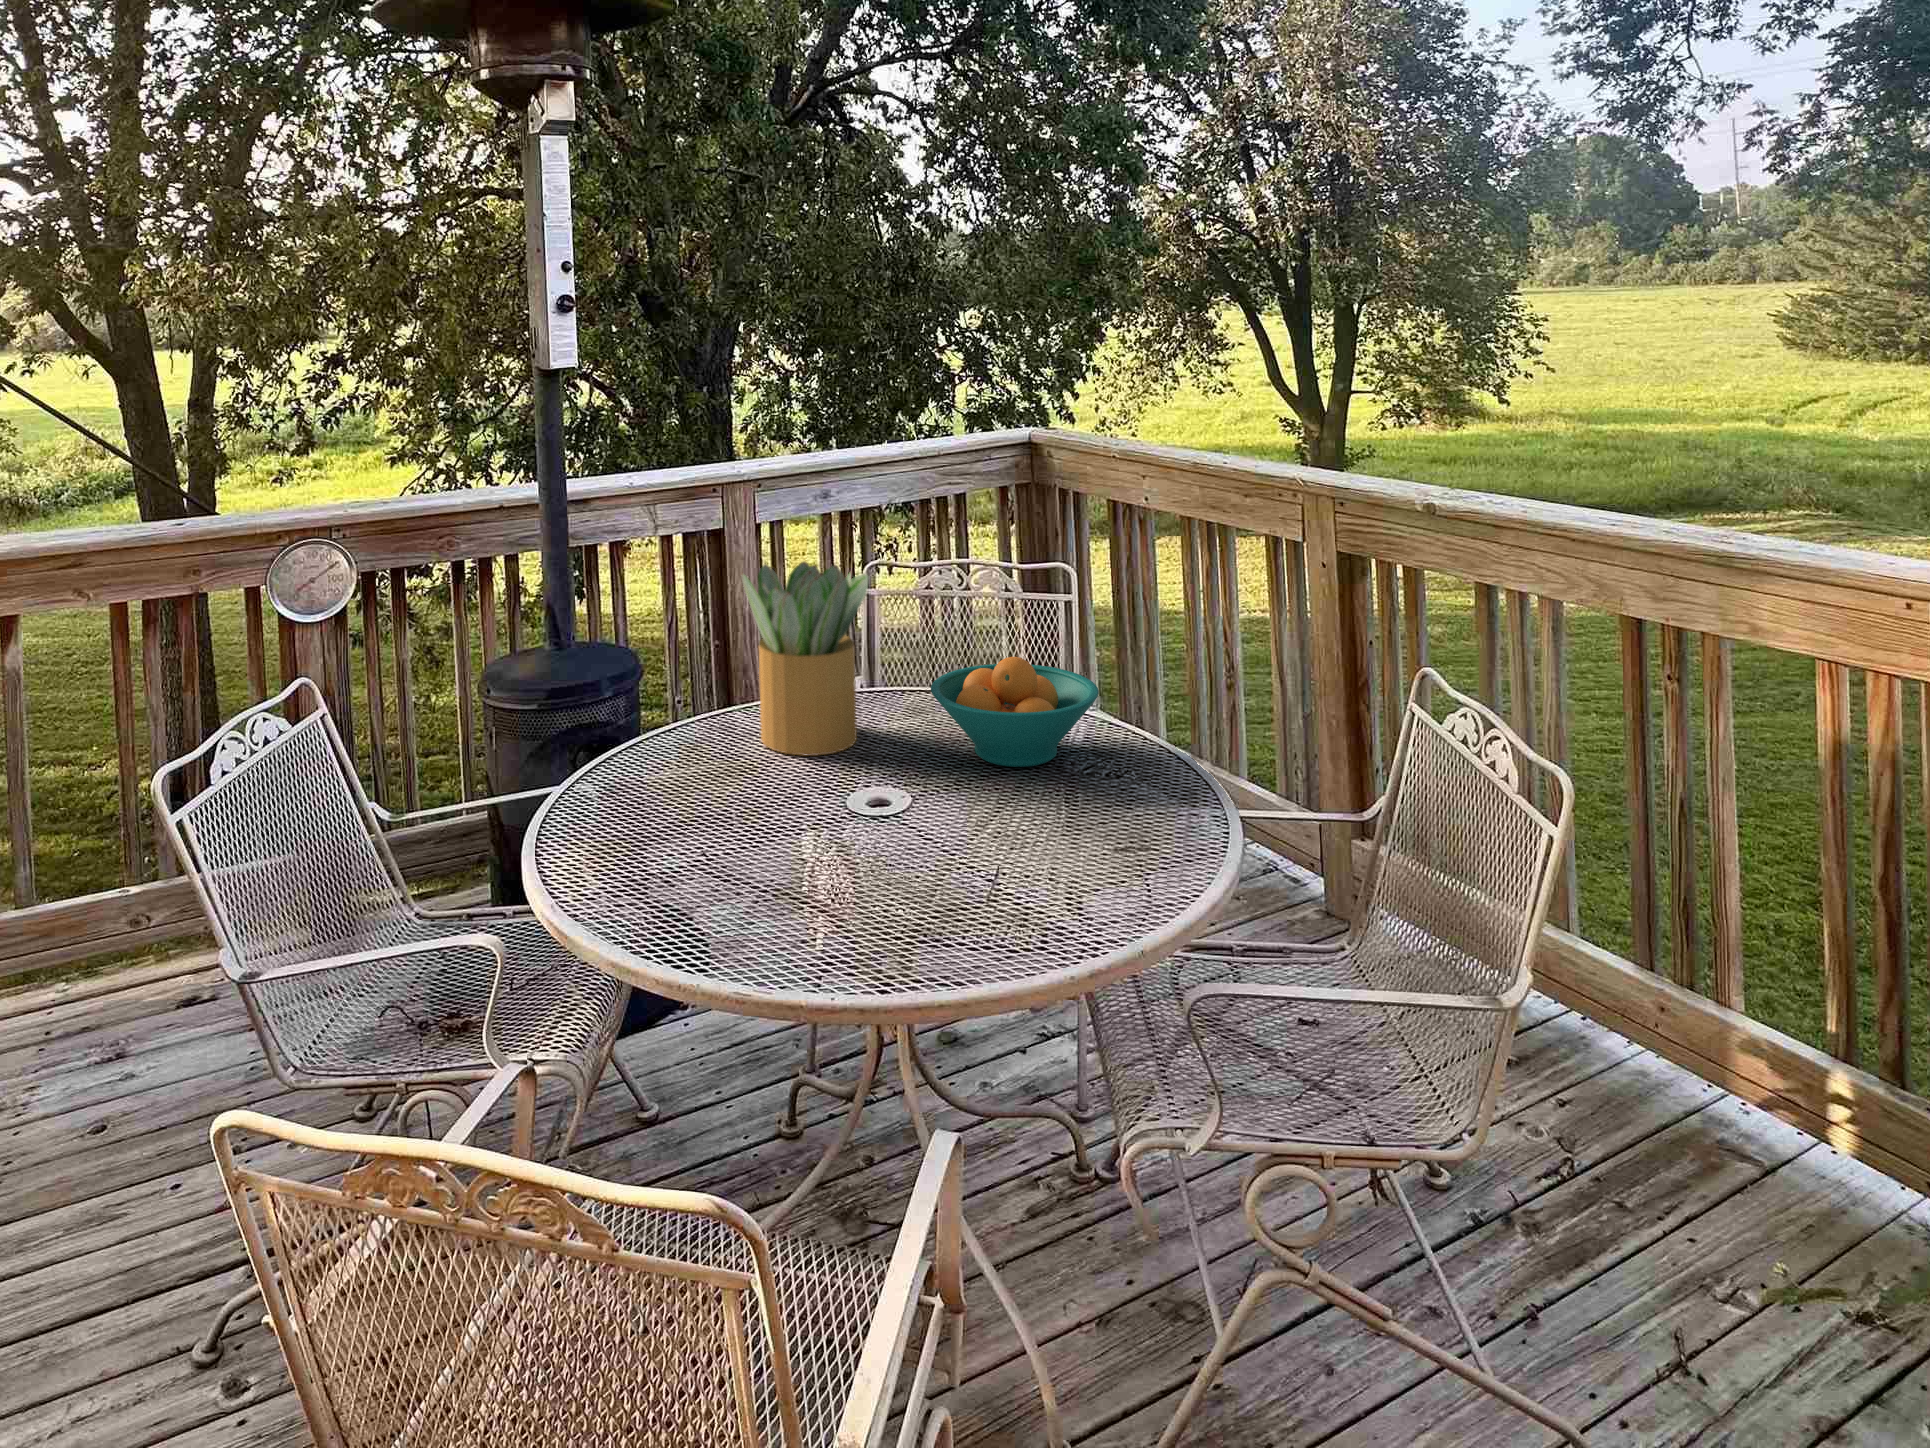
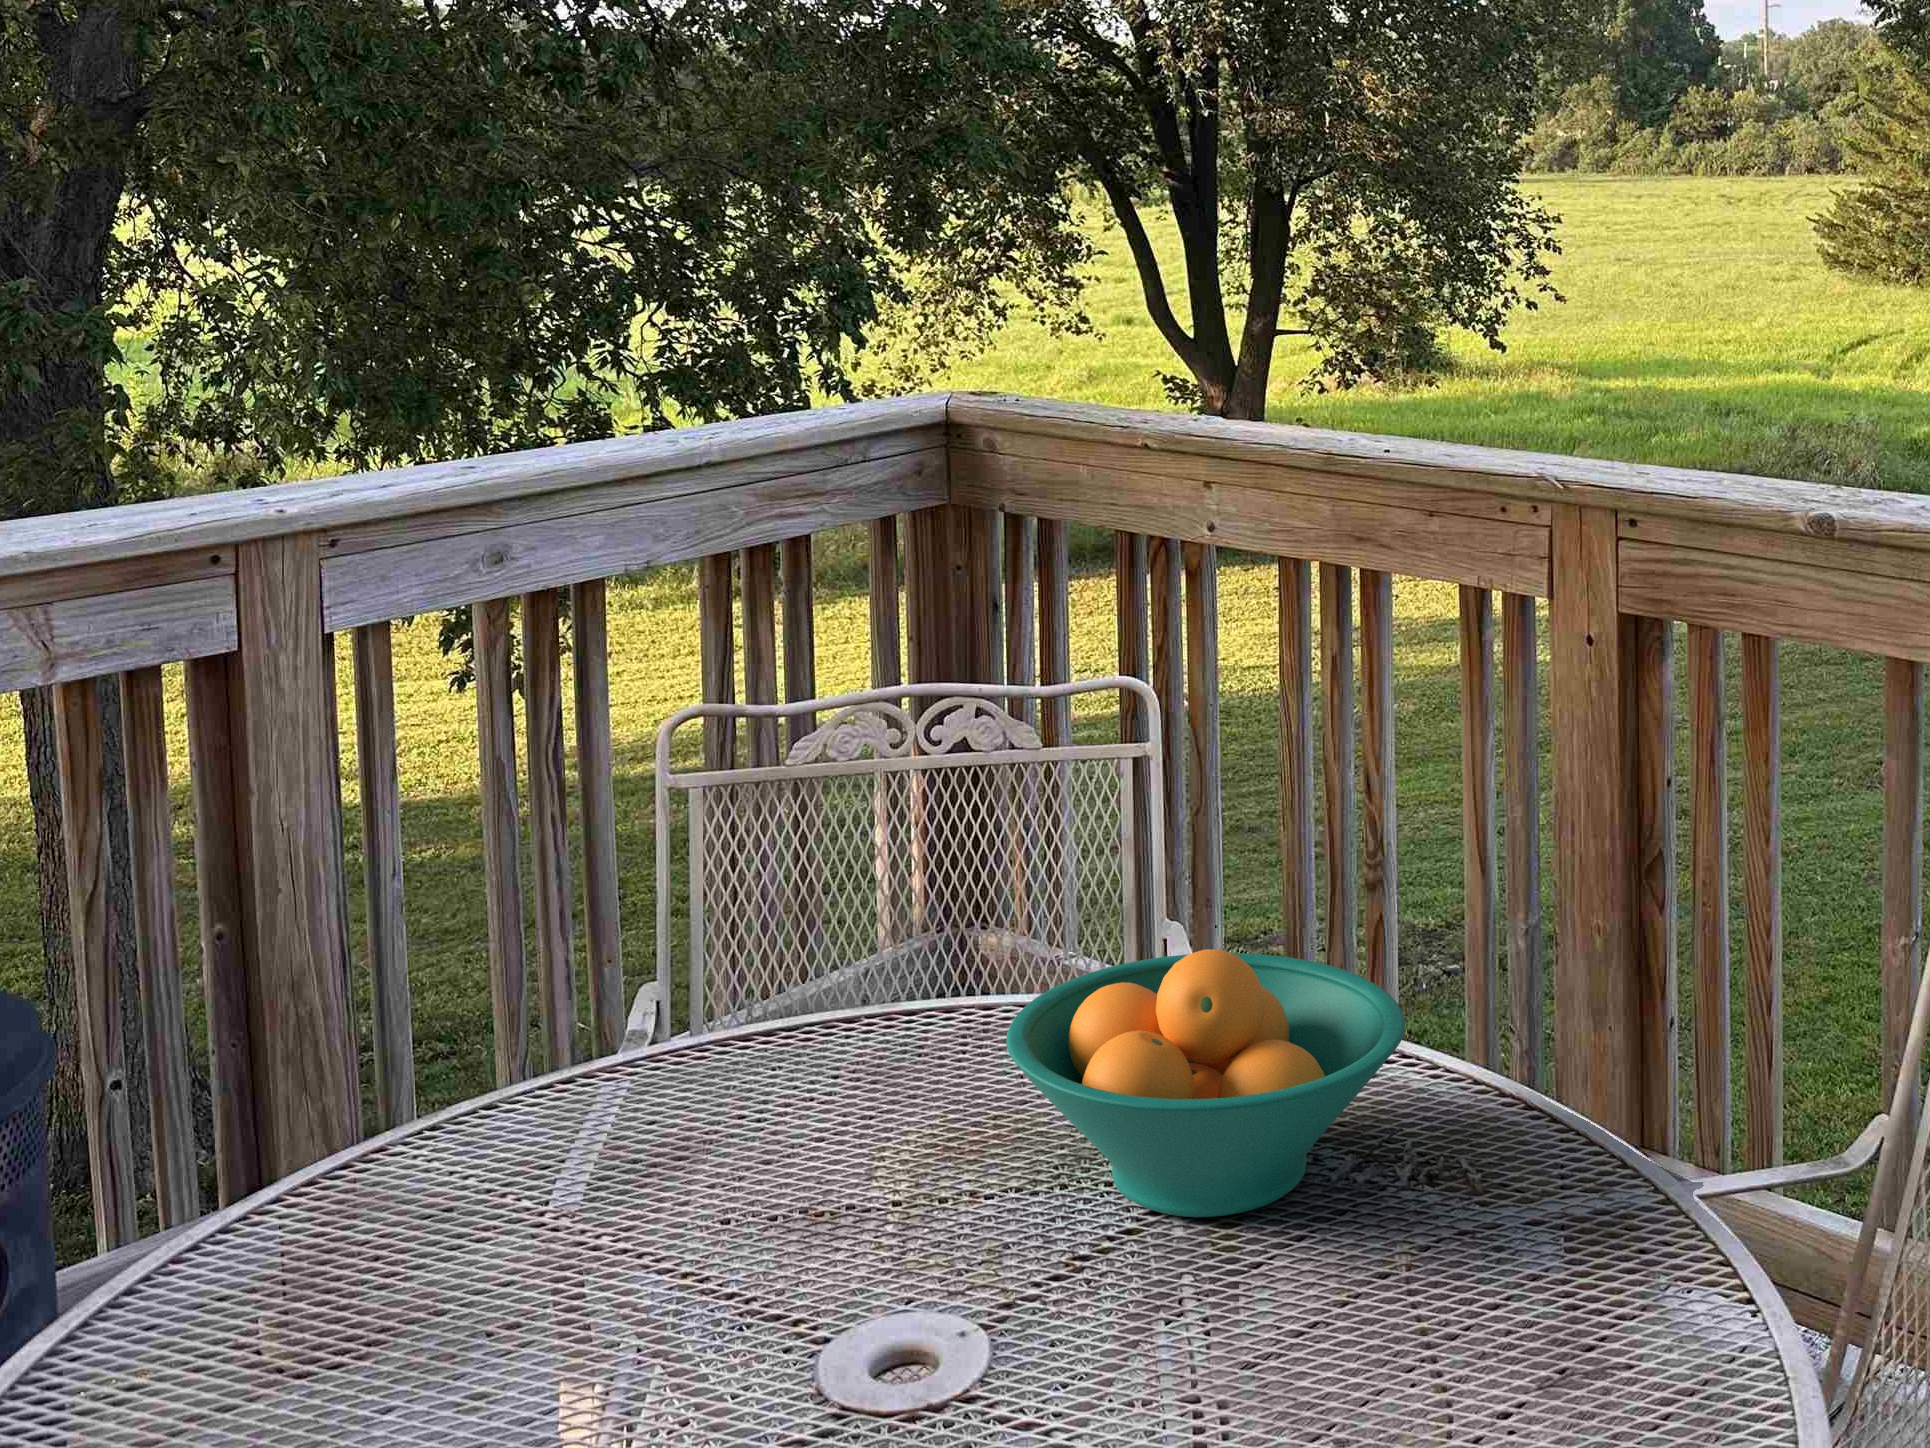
potted plant: present [742,561,869,756] -> none [466,772,824,1297]

